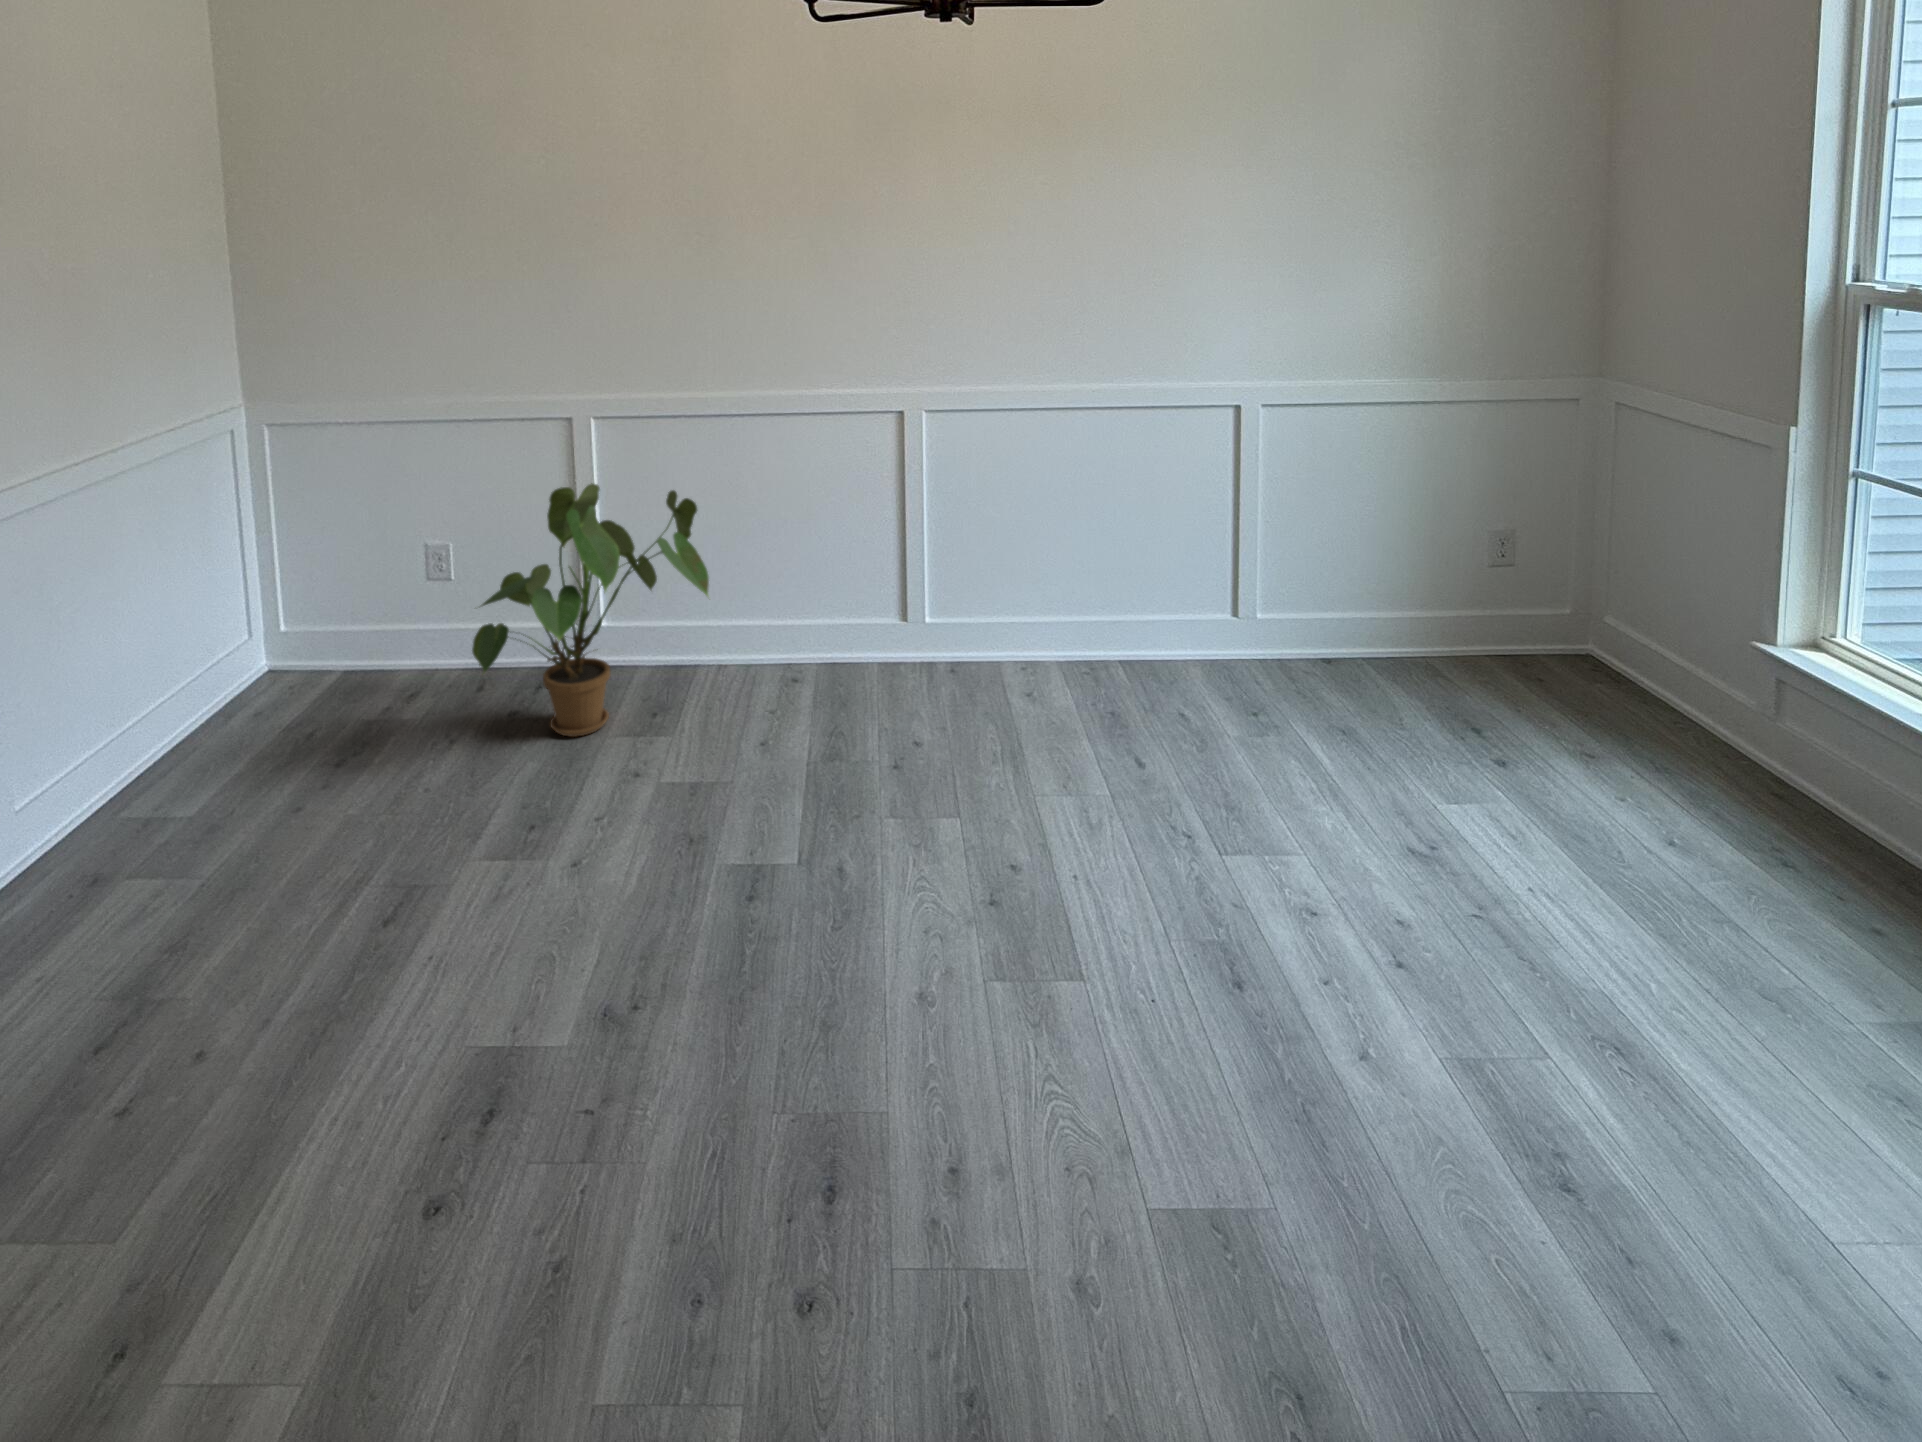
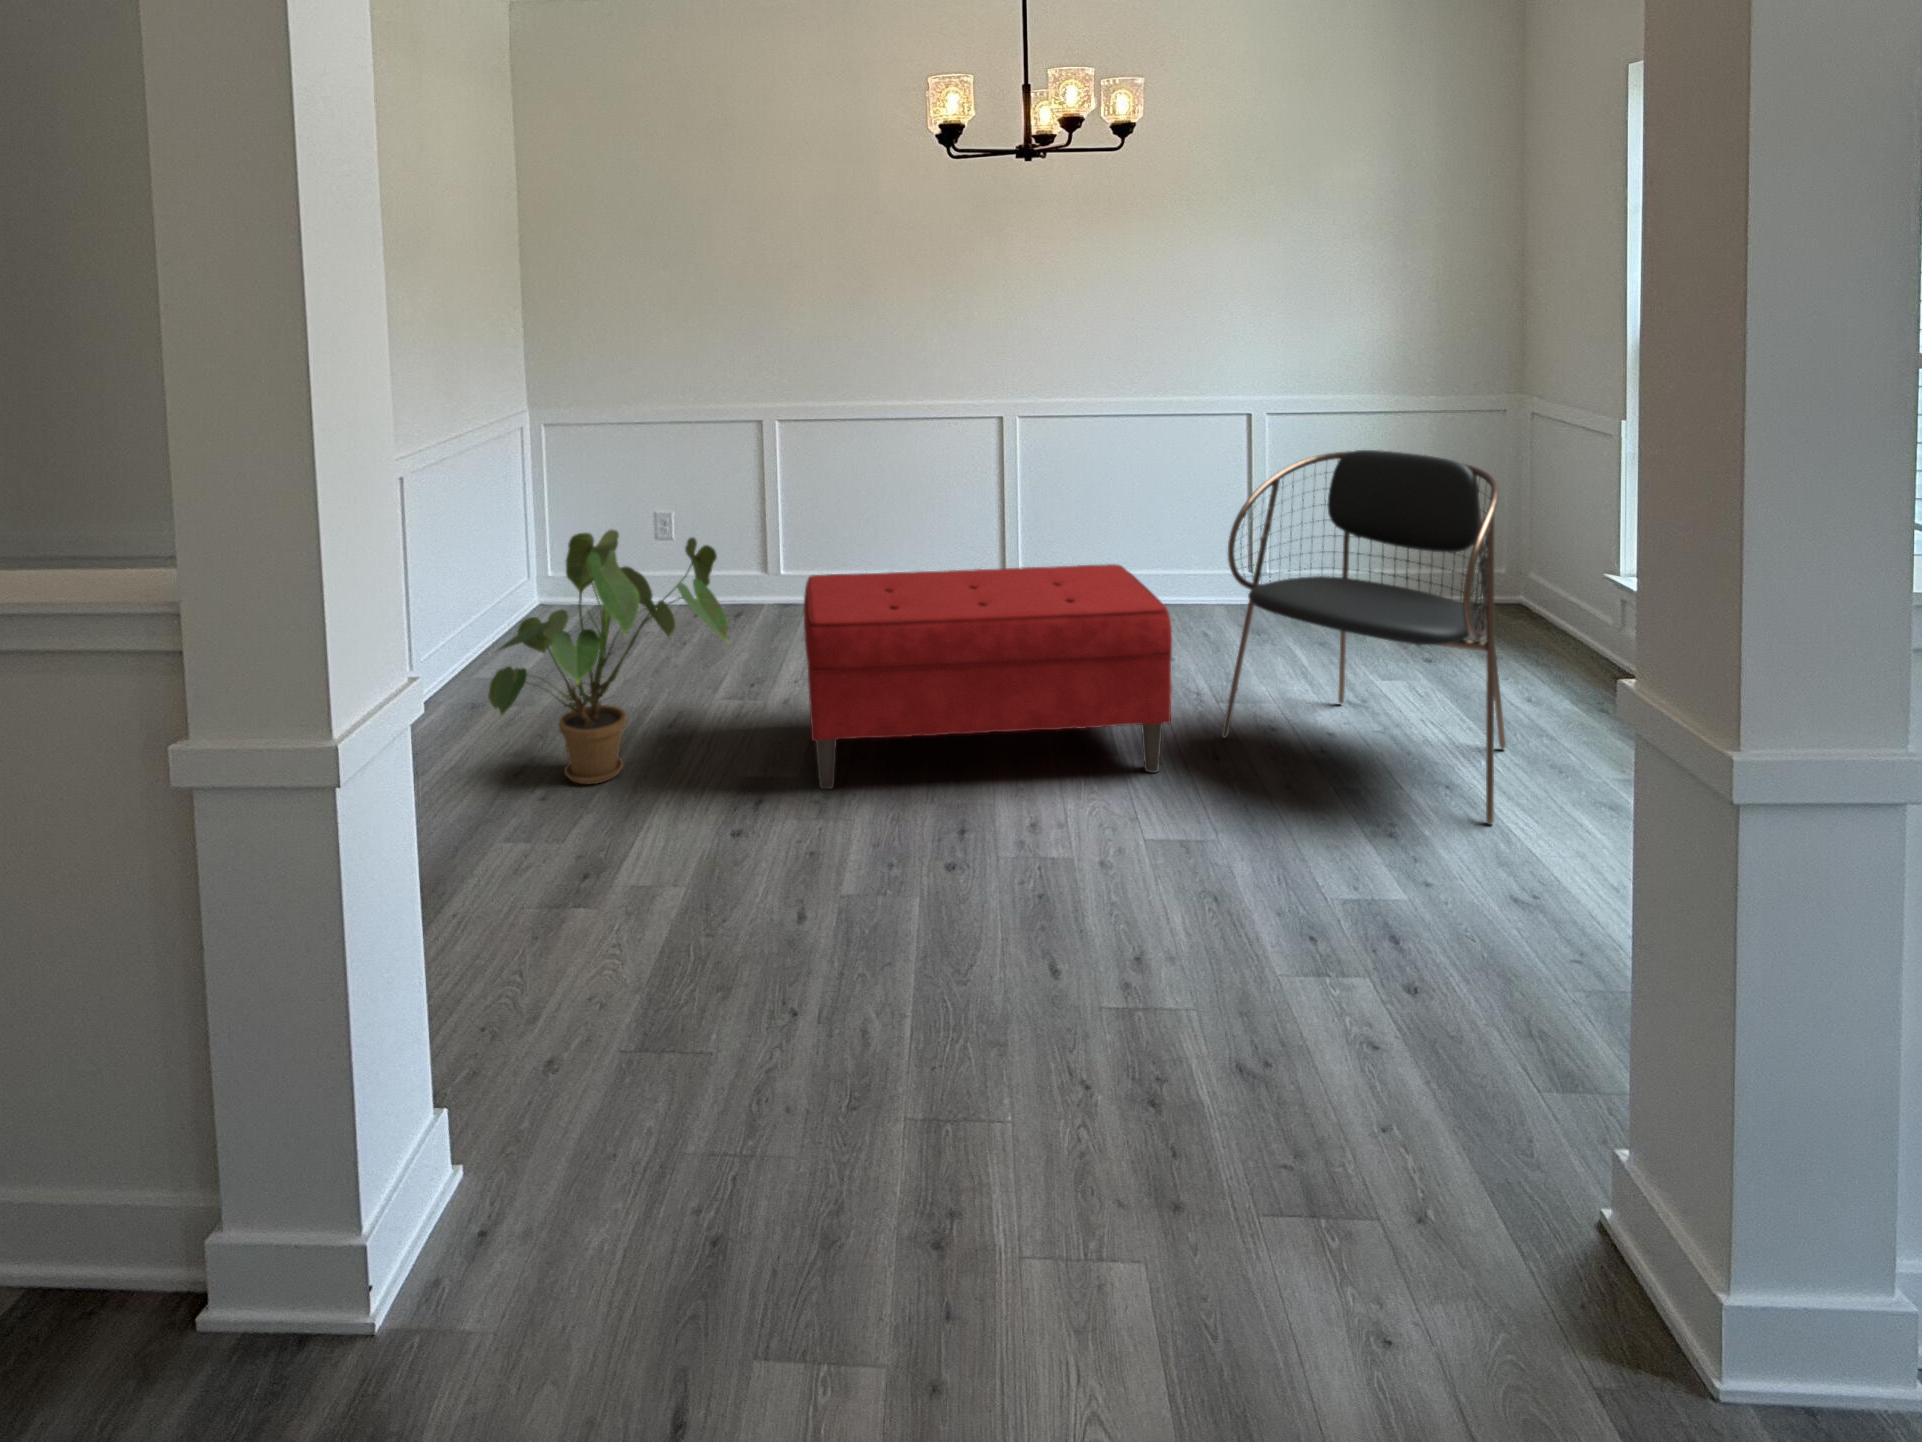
dining chair: none [1204,396,1492,774] -> present [1222,450,1506,825]
bench: none [785,512,1155,741] -> present [804,564,1172,789]

